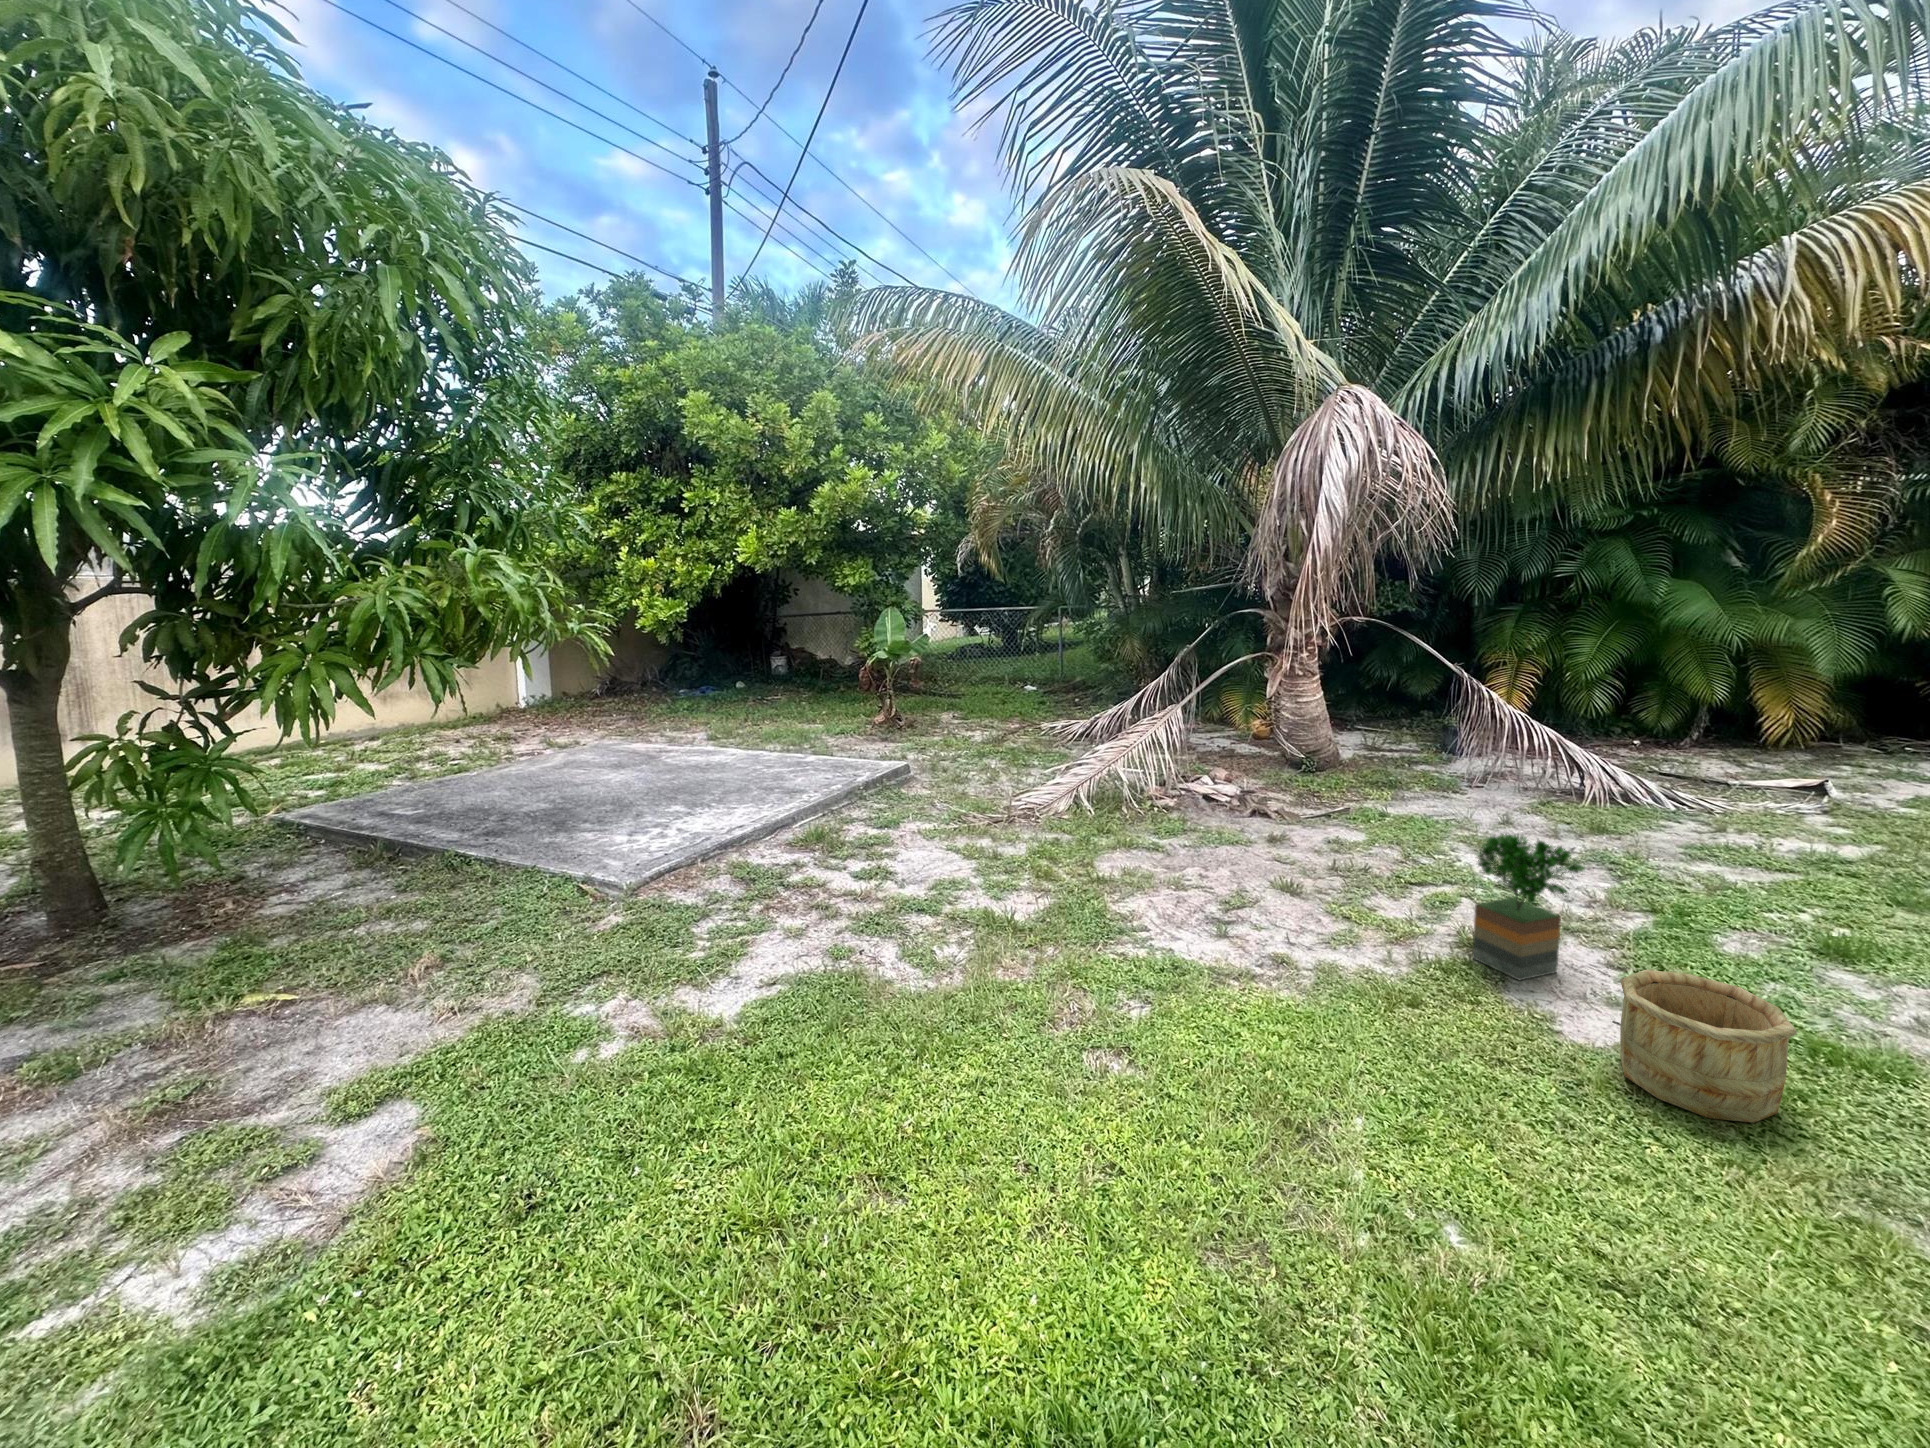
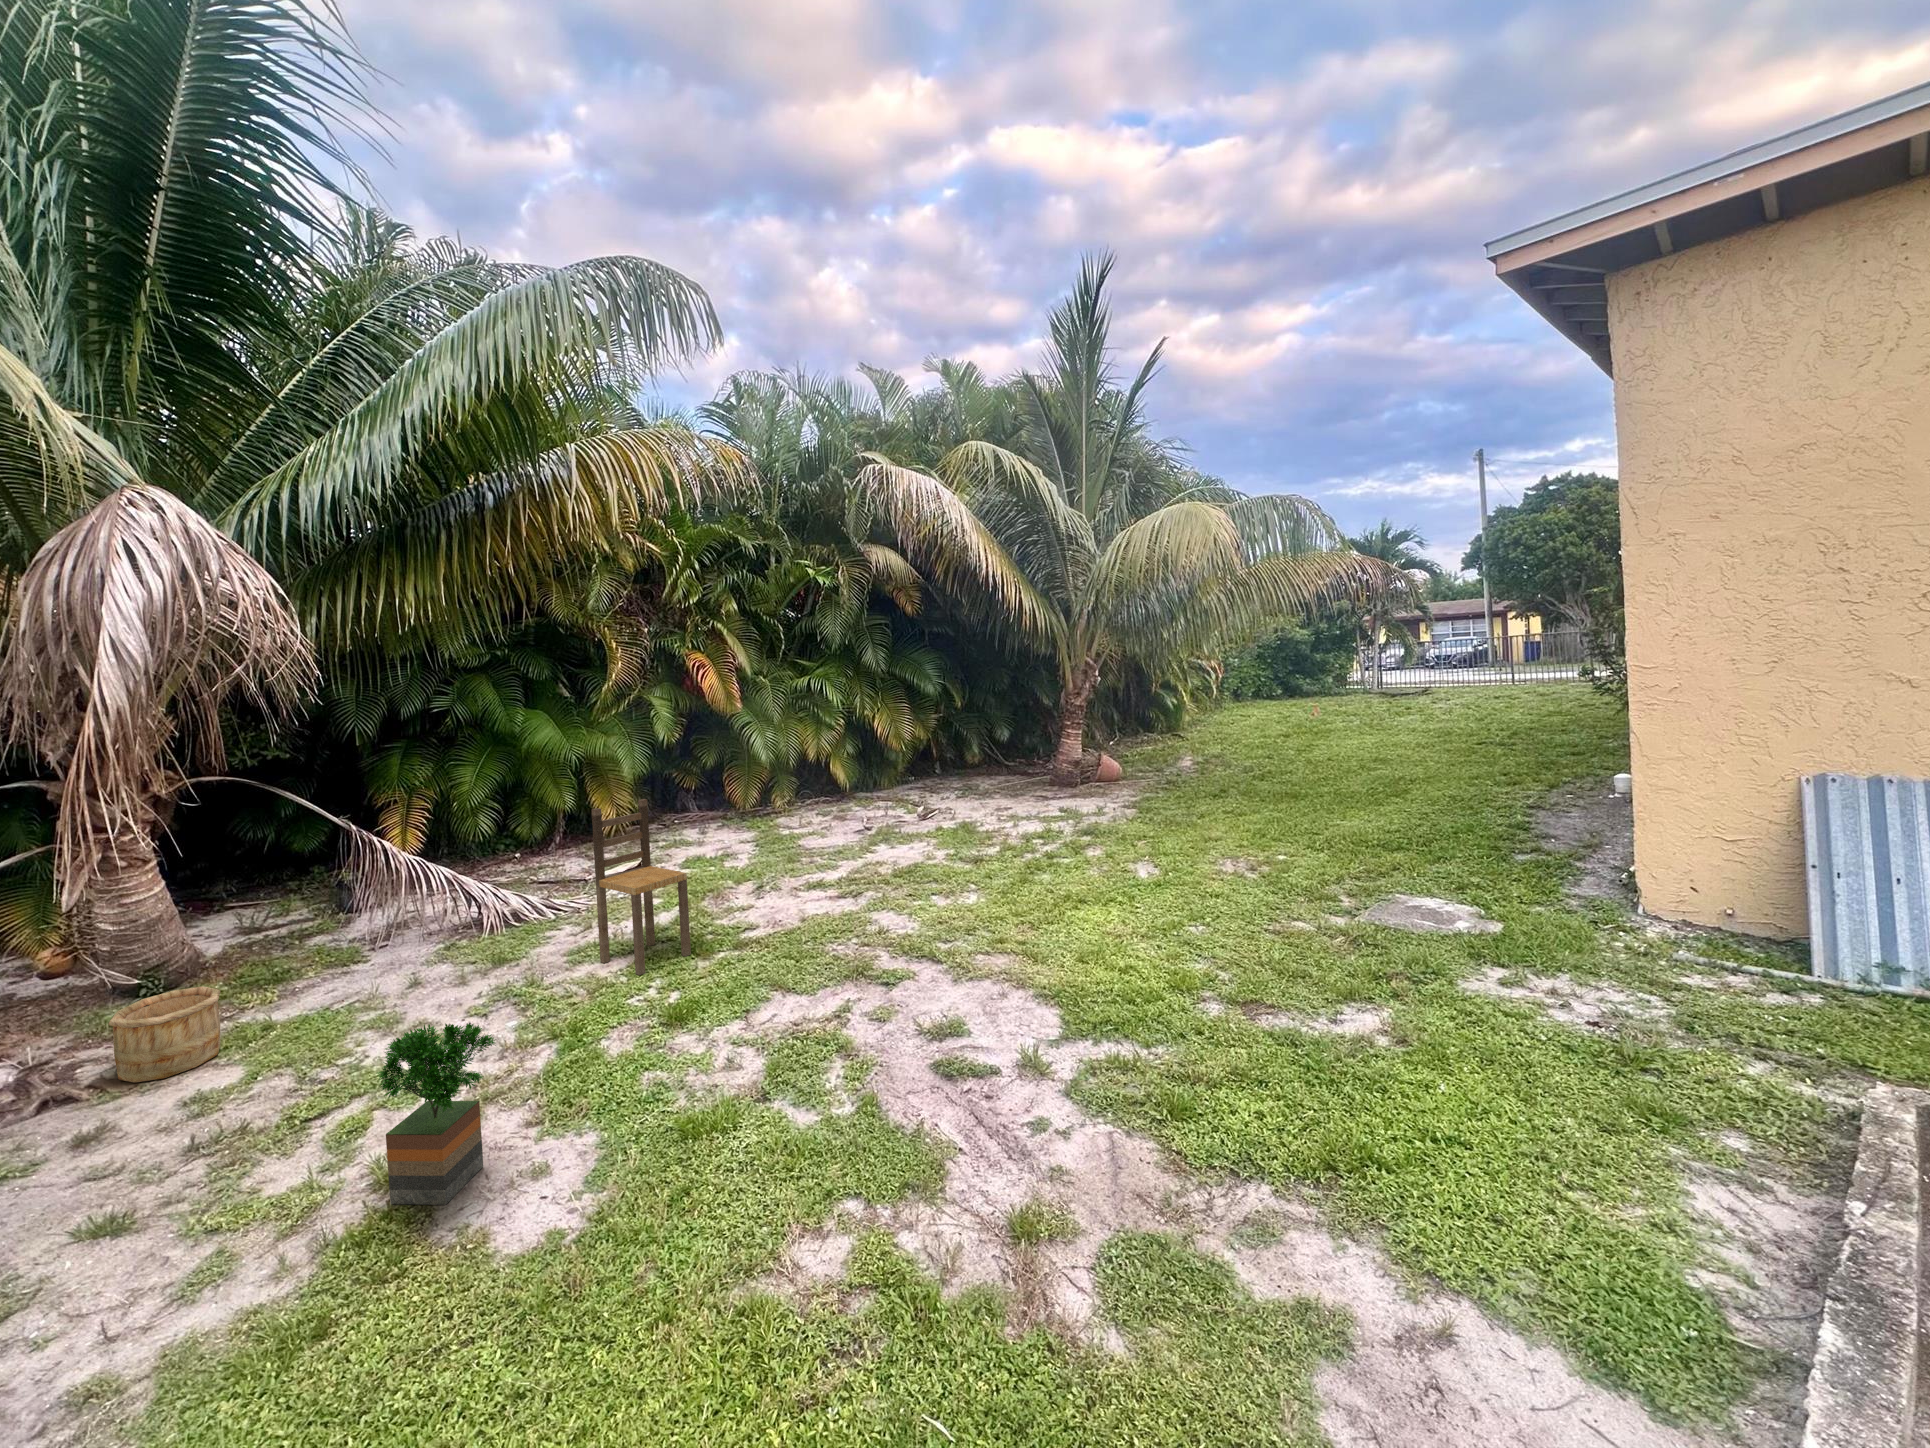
chair: none [1730,692,1900,904] -> present [592,799,691,975]
wooden bucket: present [1620,970,1797,1123] -> present [108,987,220,1082]

